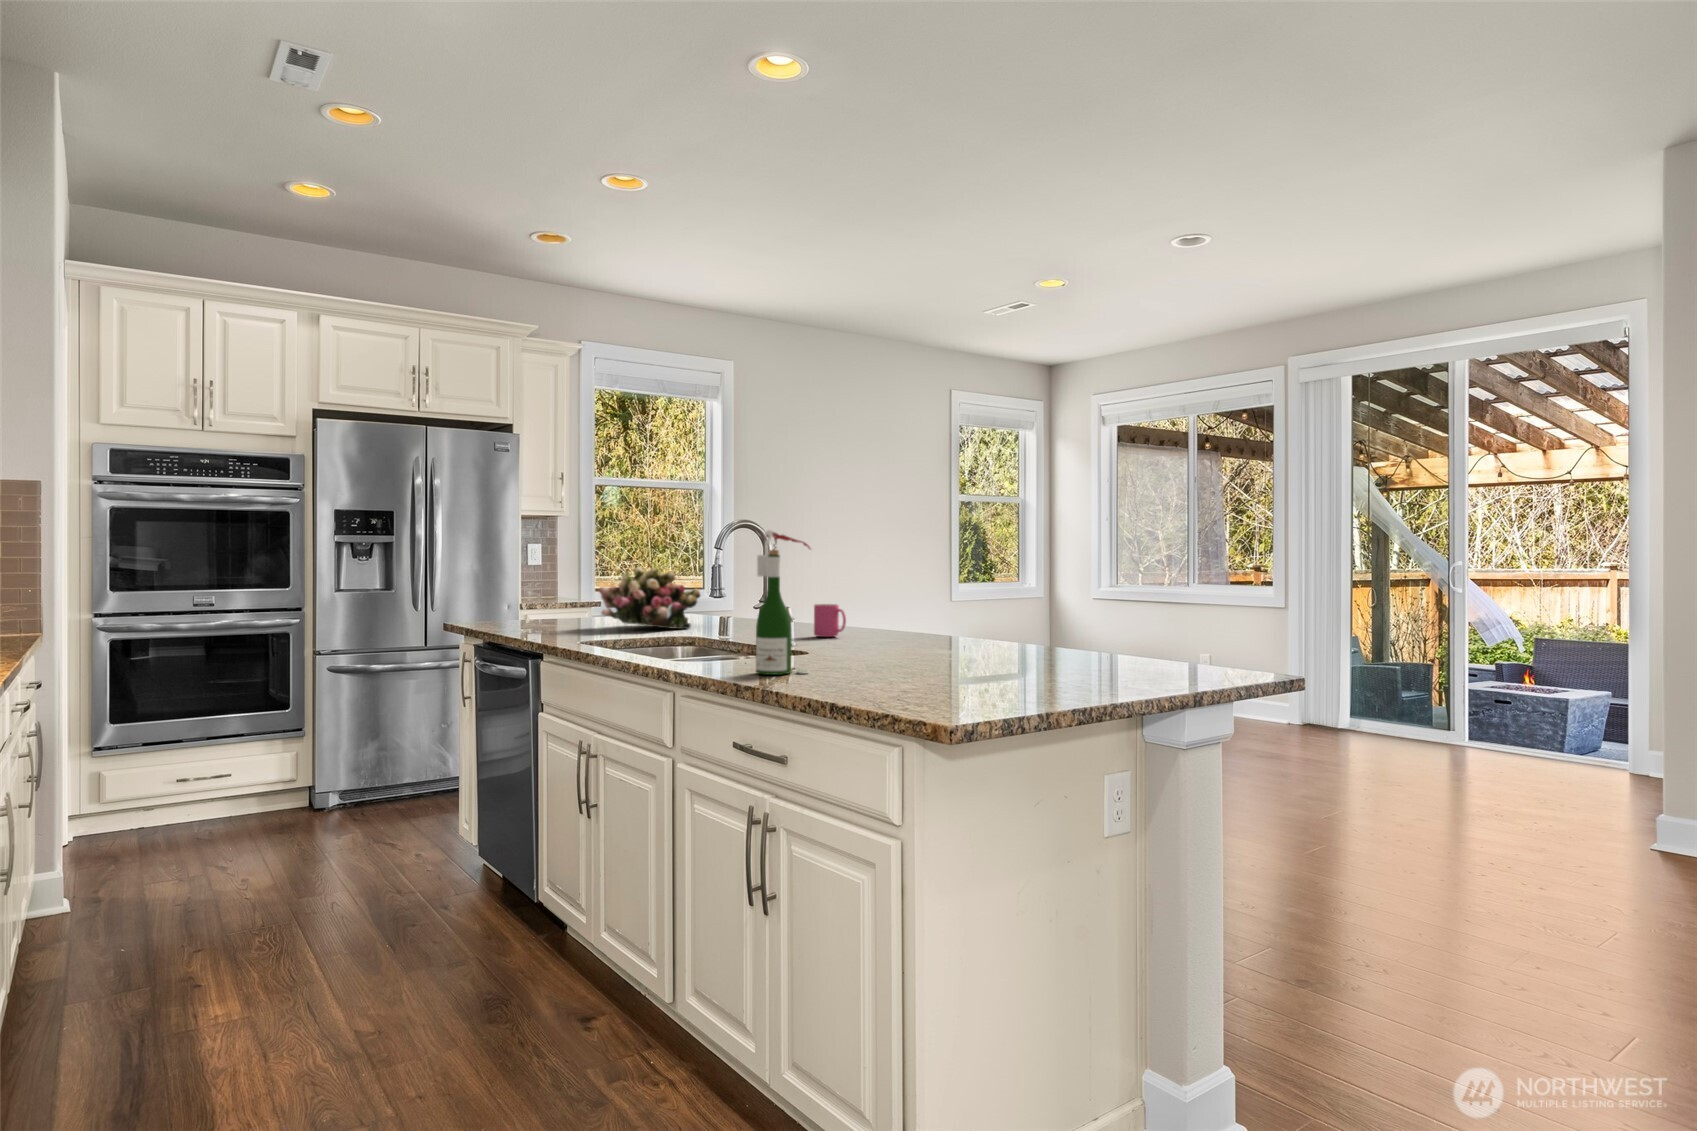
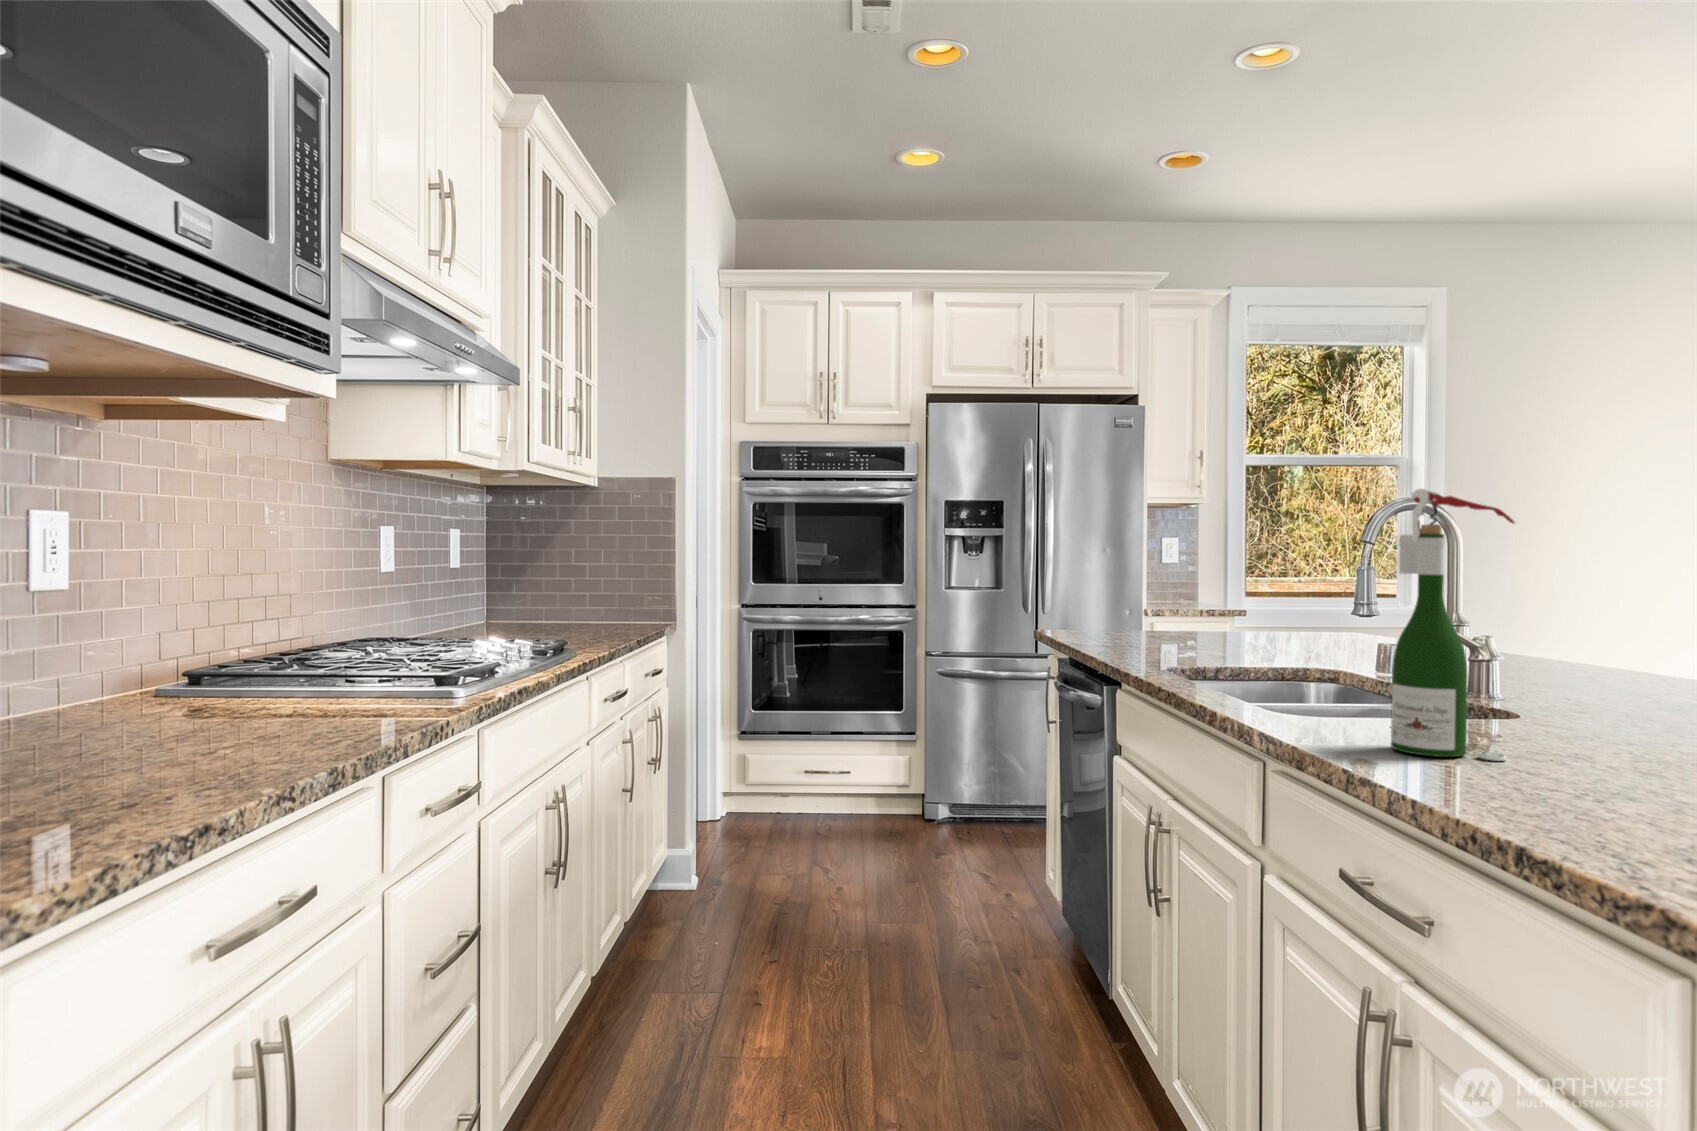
flower arrangement: present [599,567,700,629] -> none [1200,562,1358,655]
mug: present [814,604,846,637] -> none [1559,628,1631,688]

